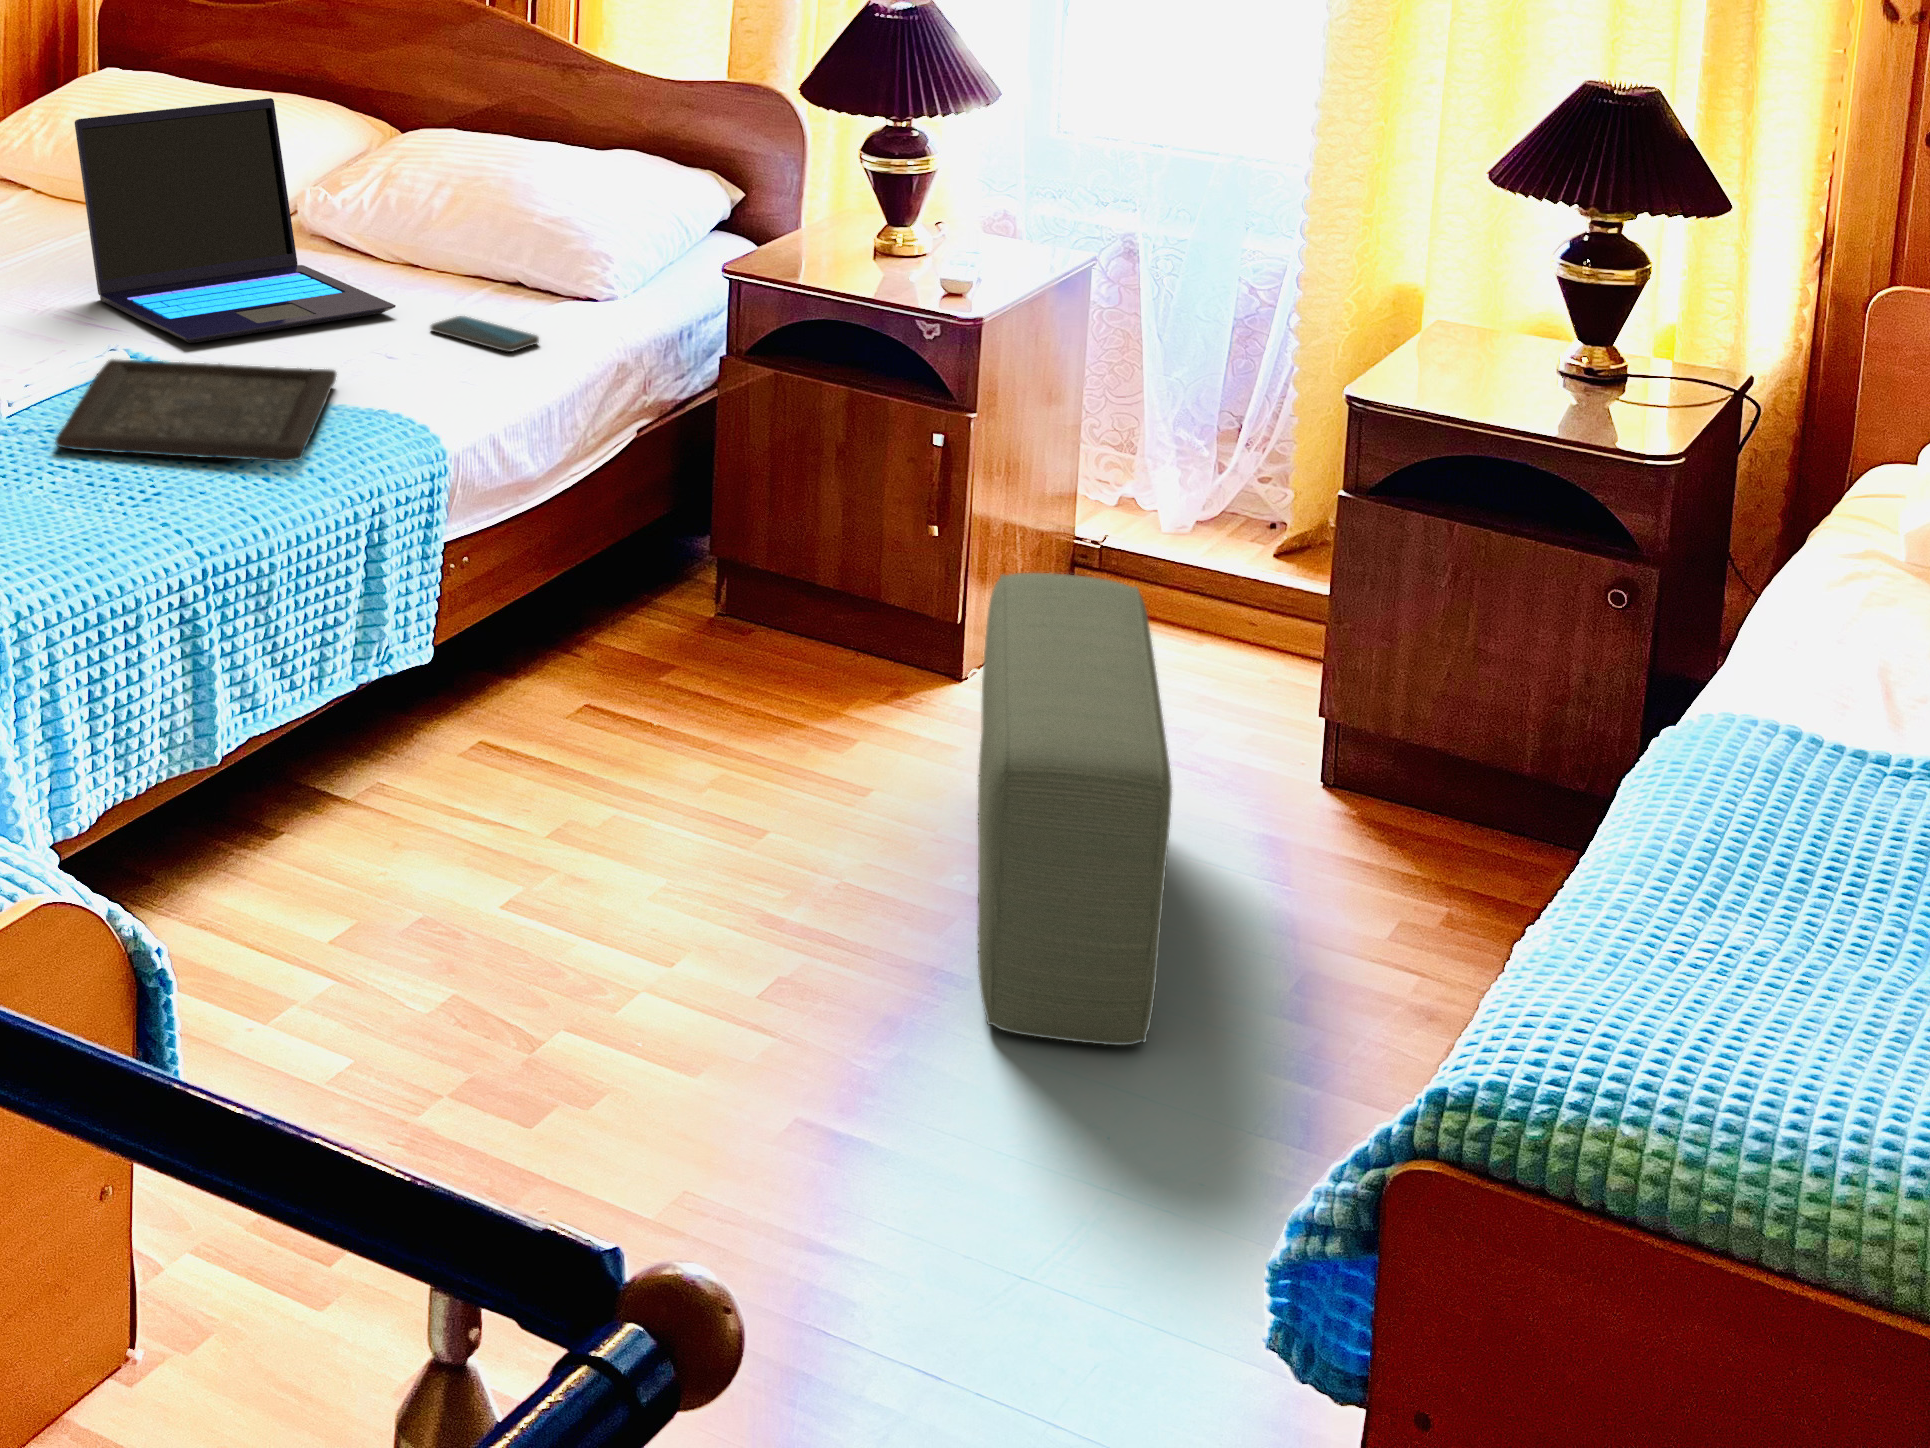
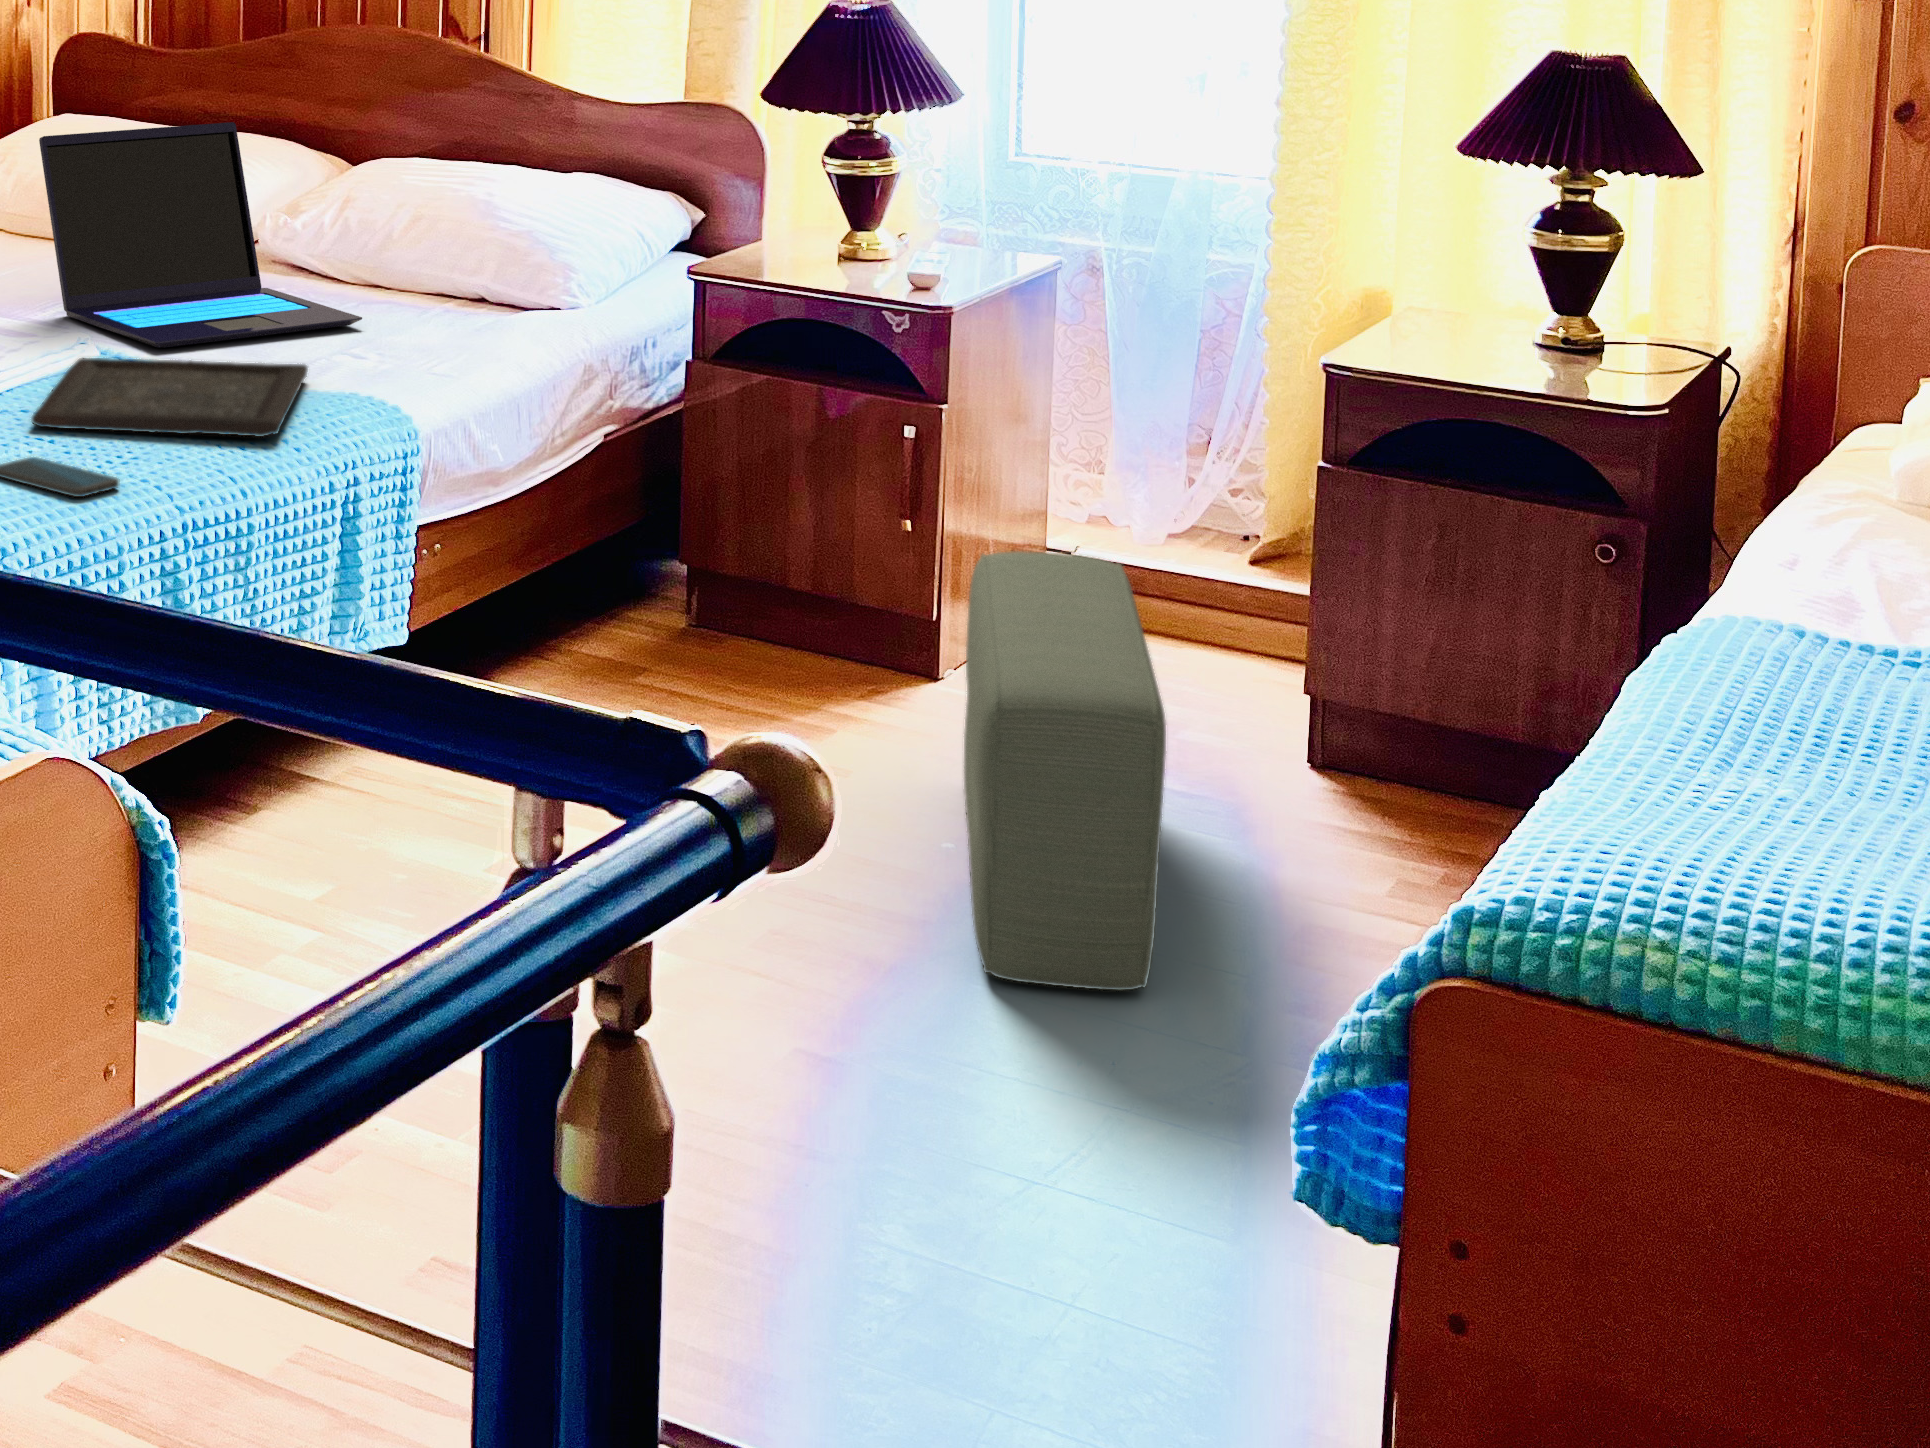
smartphone: present [431,316,539,352] -> present [0,457,120,497]

